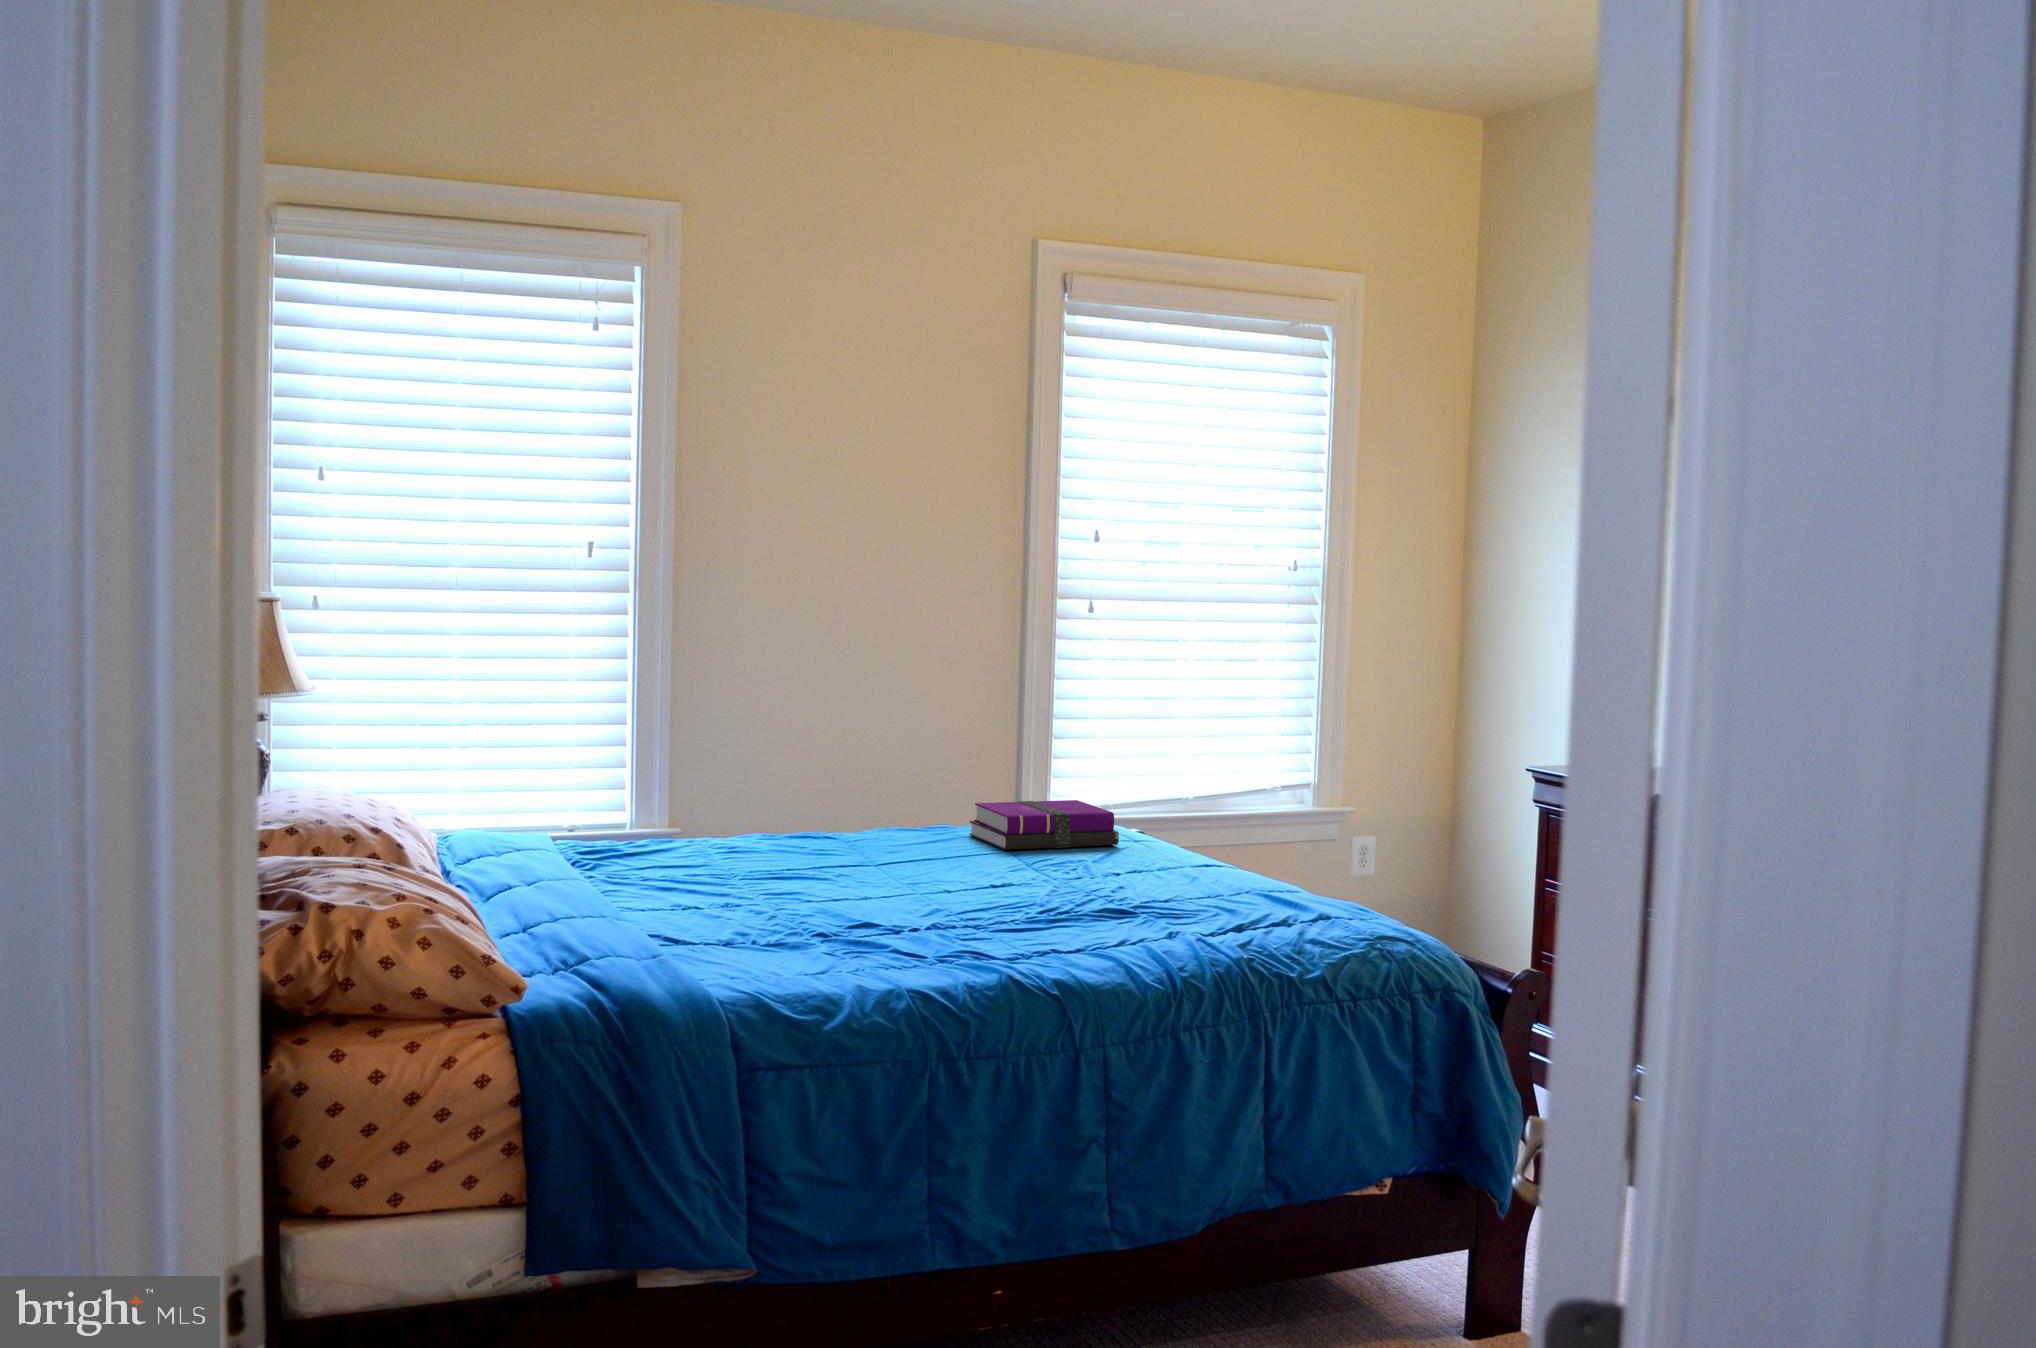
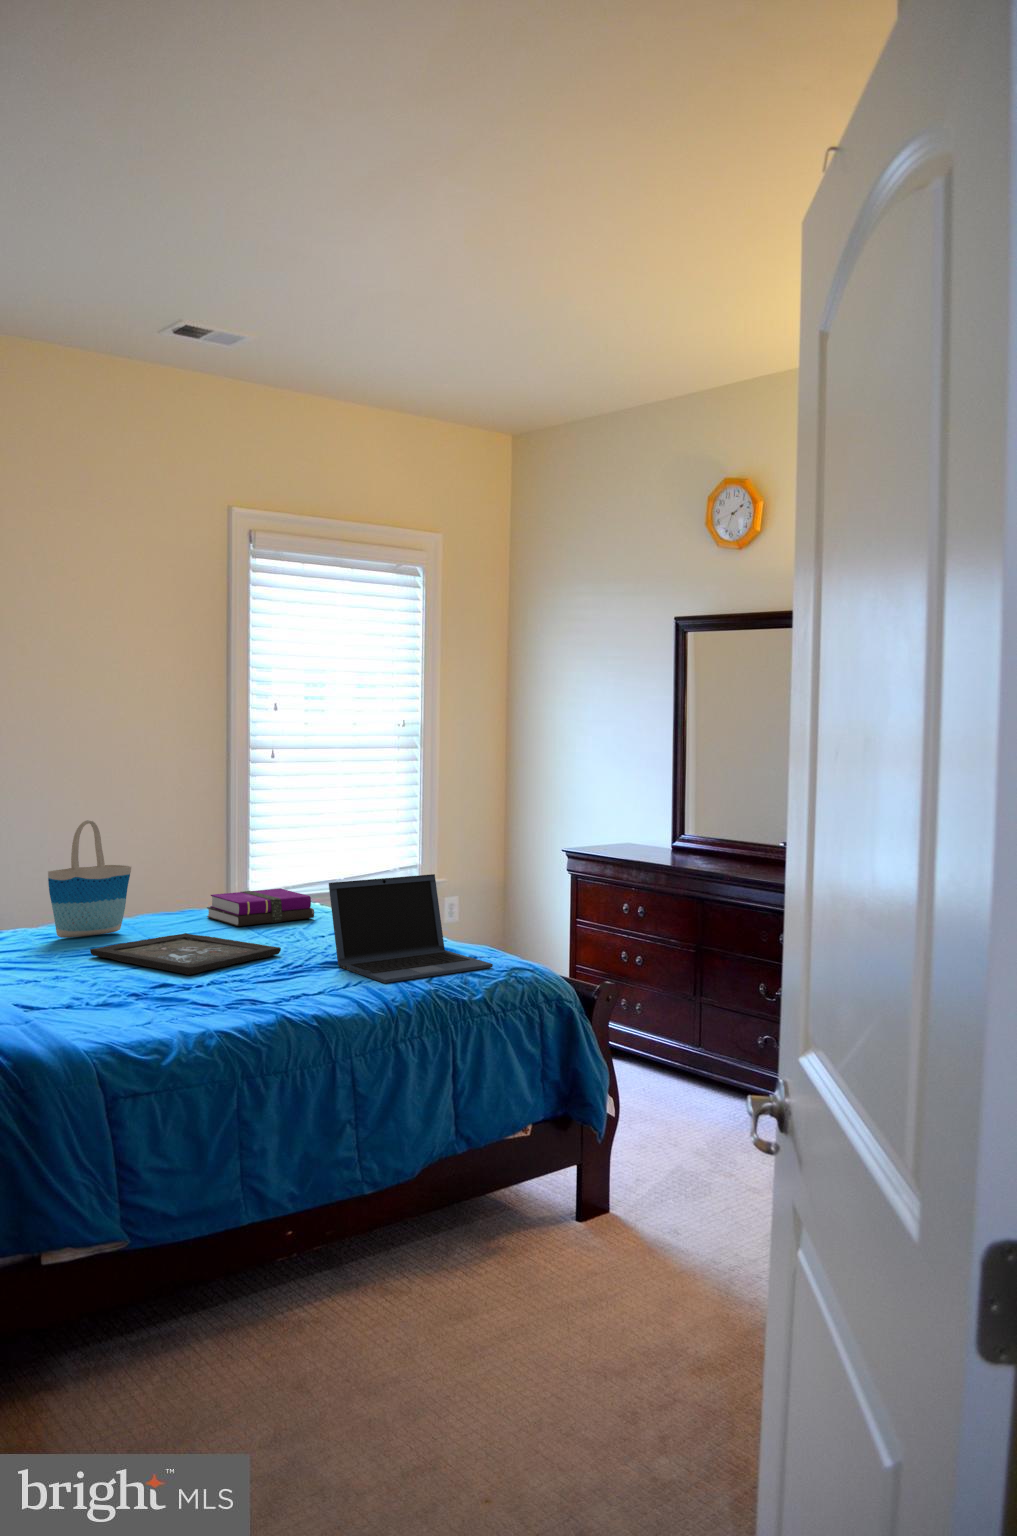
tote bag: none [747,689,860,850] -> present [48,820,131,938]
laptop: none [1110,787,1354,944] -> present [329,874,493,983]
tray: none [788,854,1045,911] -> present [90,933,281,975]

